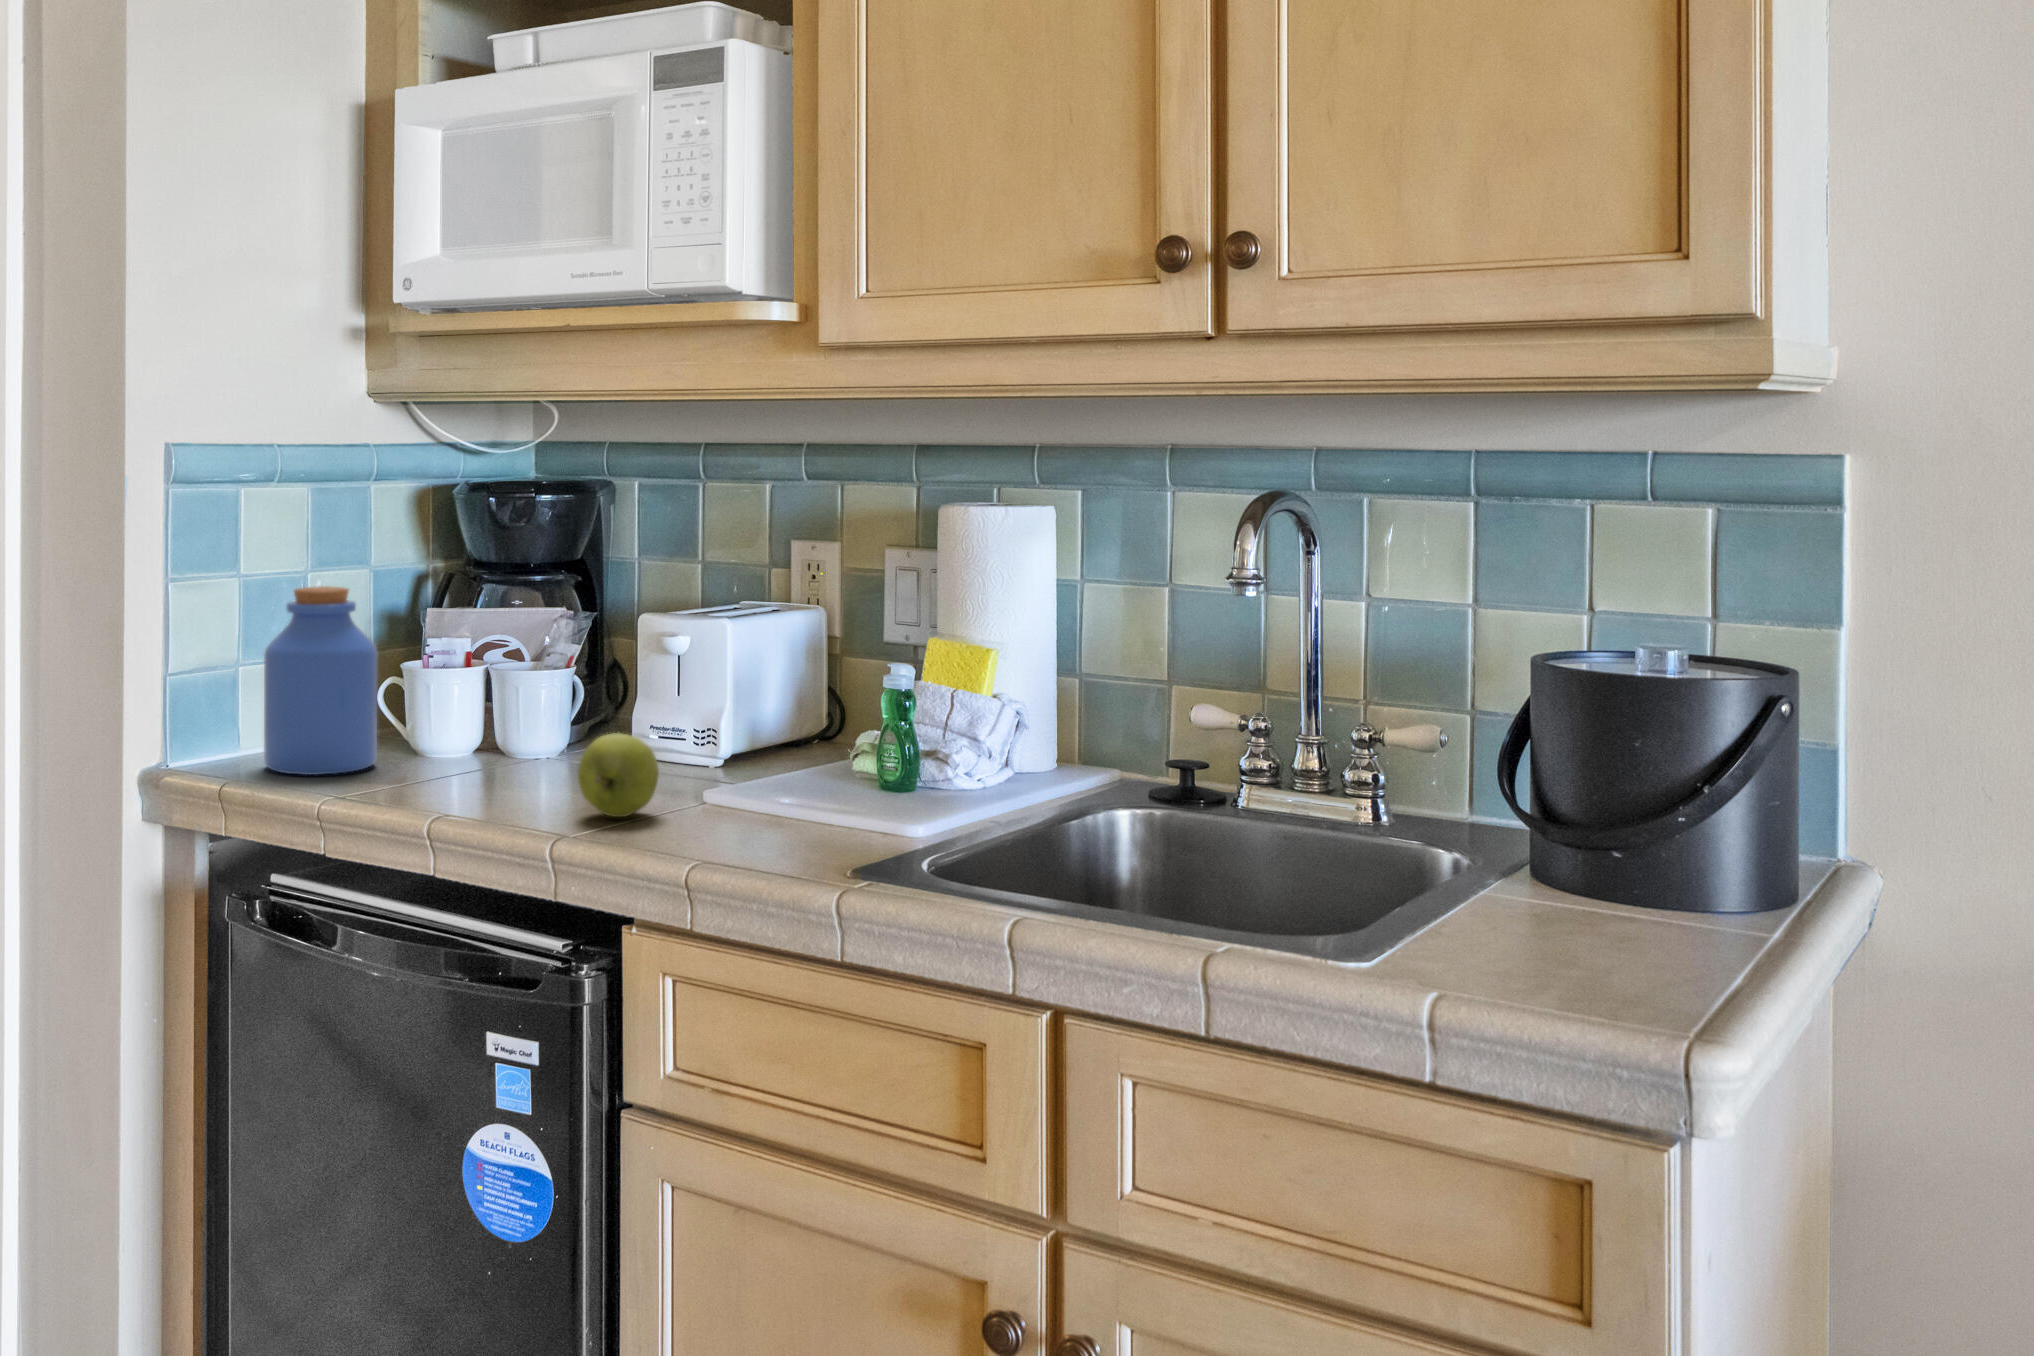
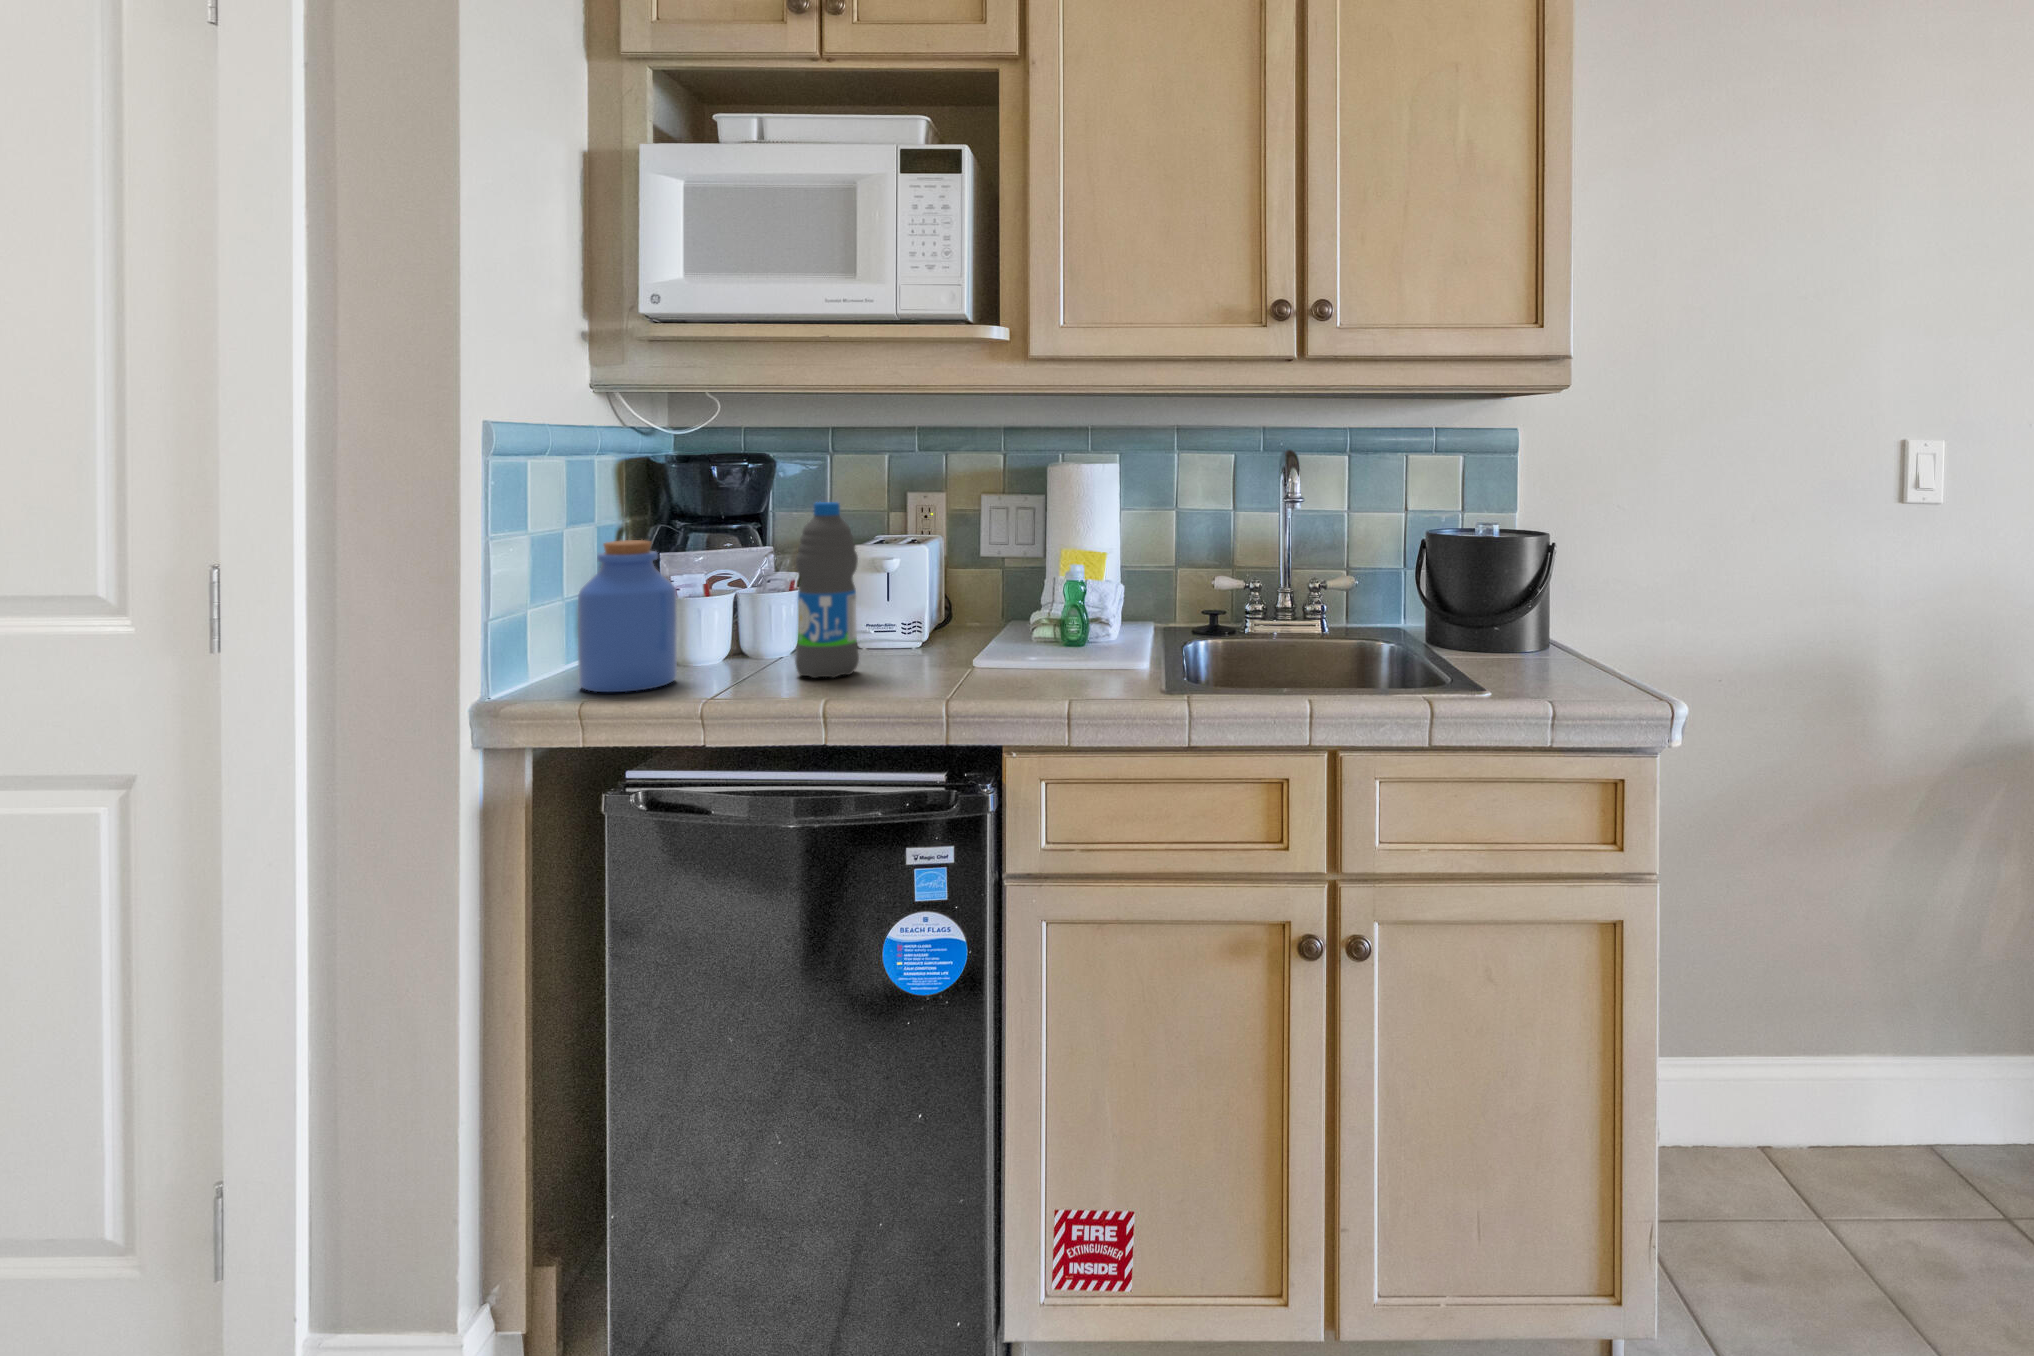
water bottle: none [491,549,573,790] -> present [796,502,859,678]
apple: present [578,733,659,817] -> none [914,626,971,684]

